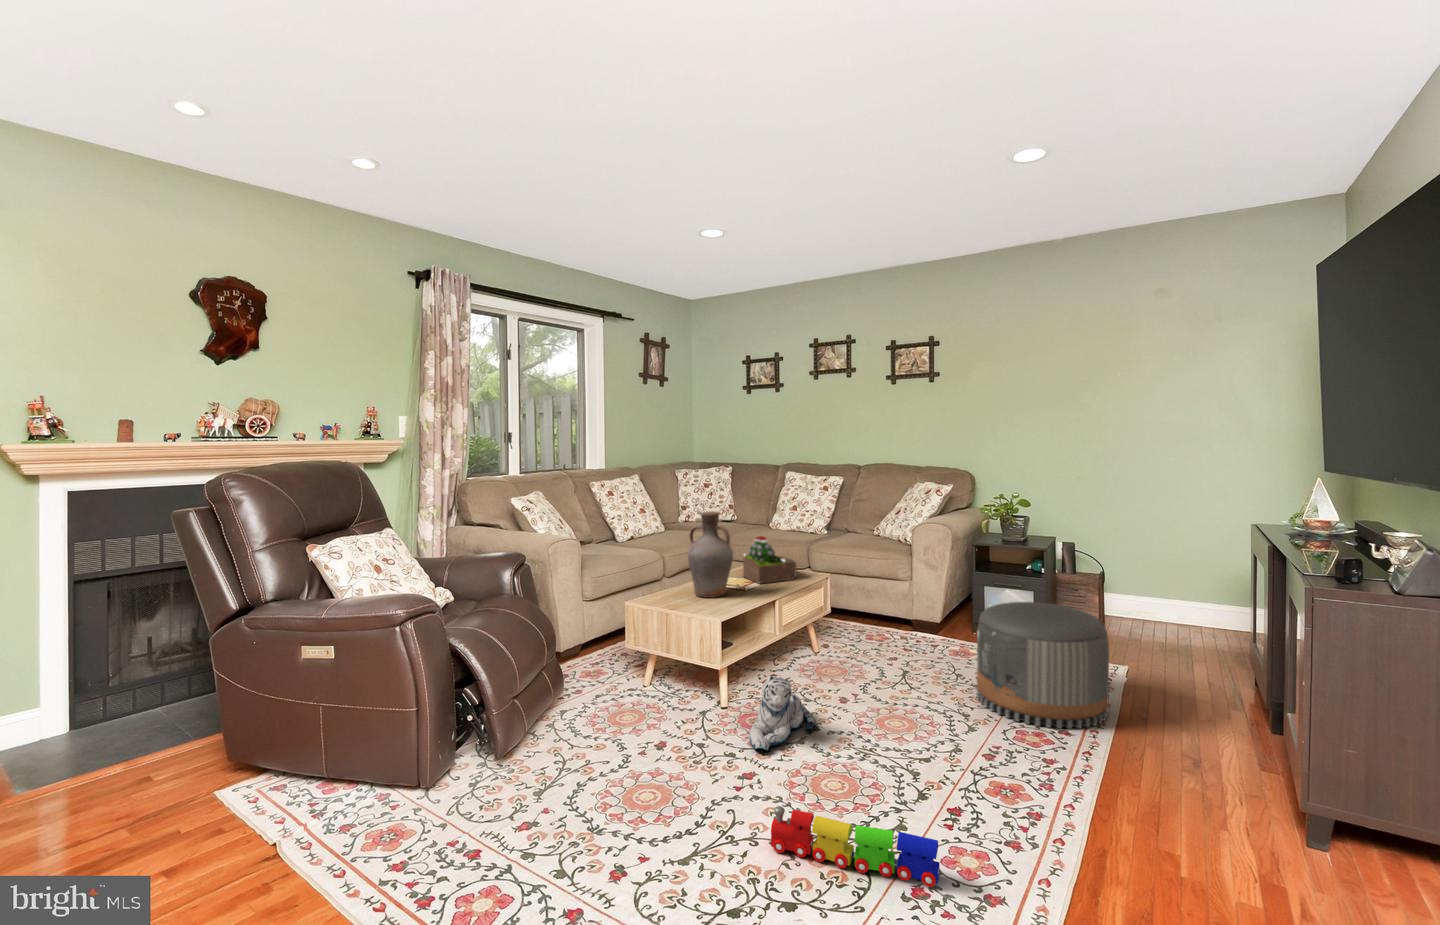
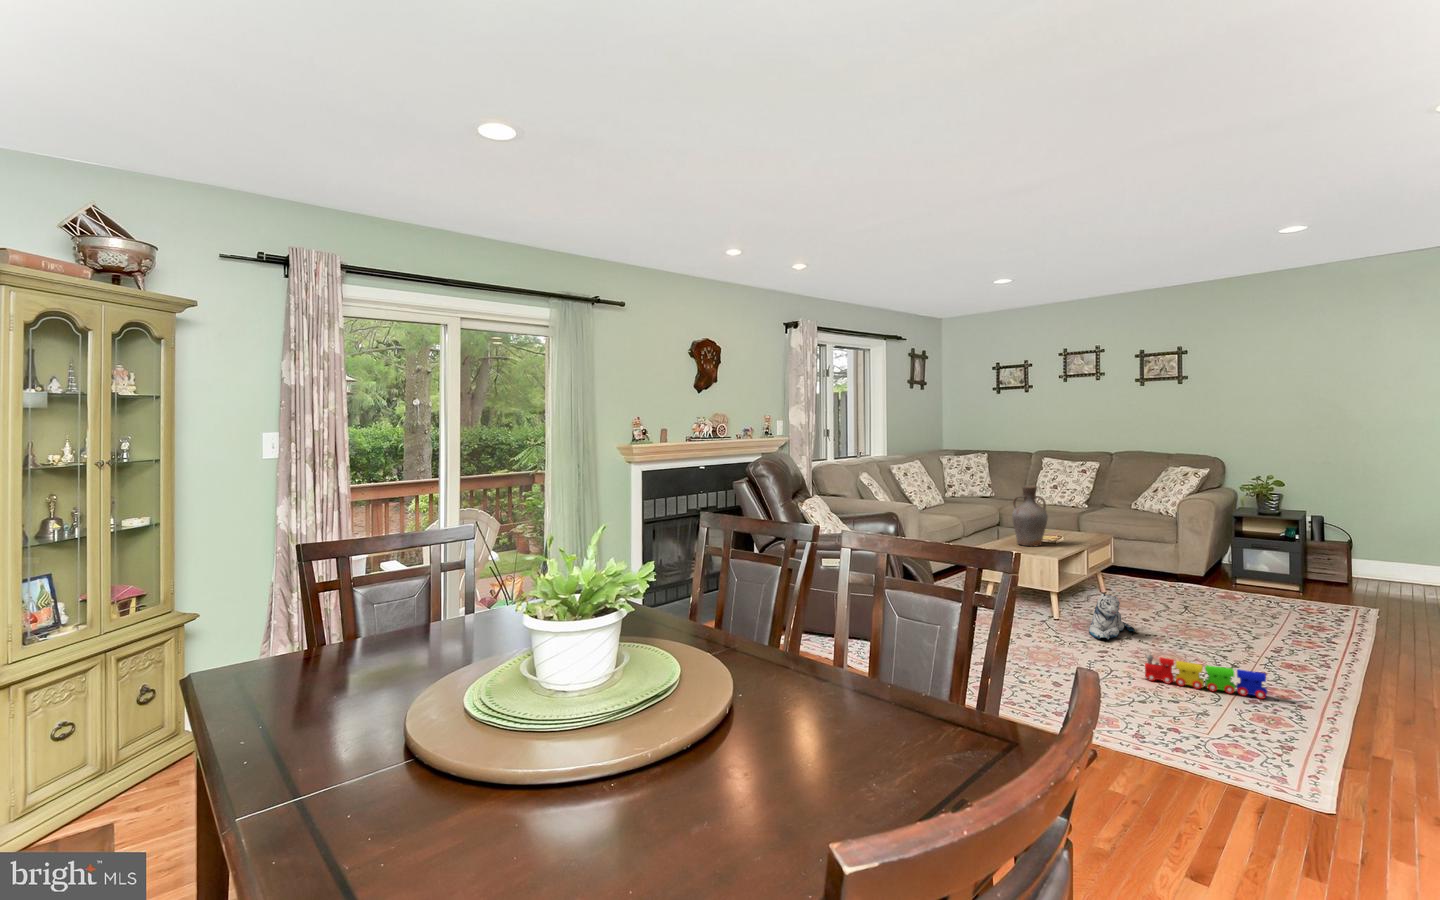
succulent plant: present [743,536,797,583] -> none [1042,505,1087,540]
pouf: present [977,602,1109,729] -> none [1253,554,1372,642]

